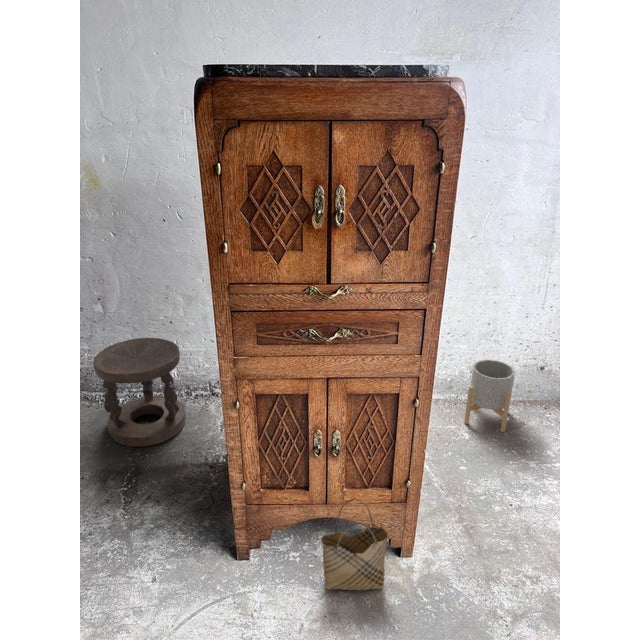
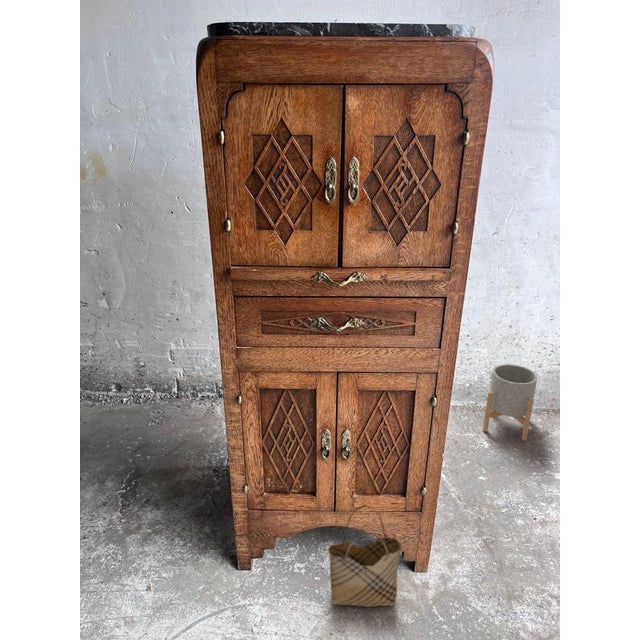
stool: present [93,338,186,447] -> none [96,335,191,447]

